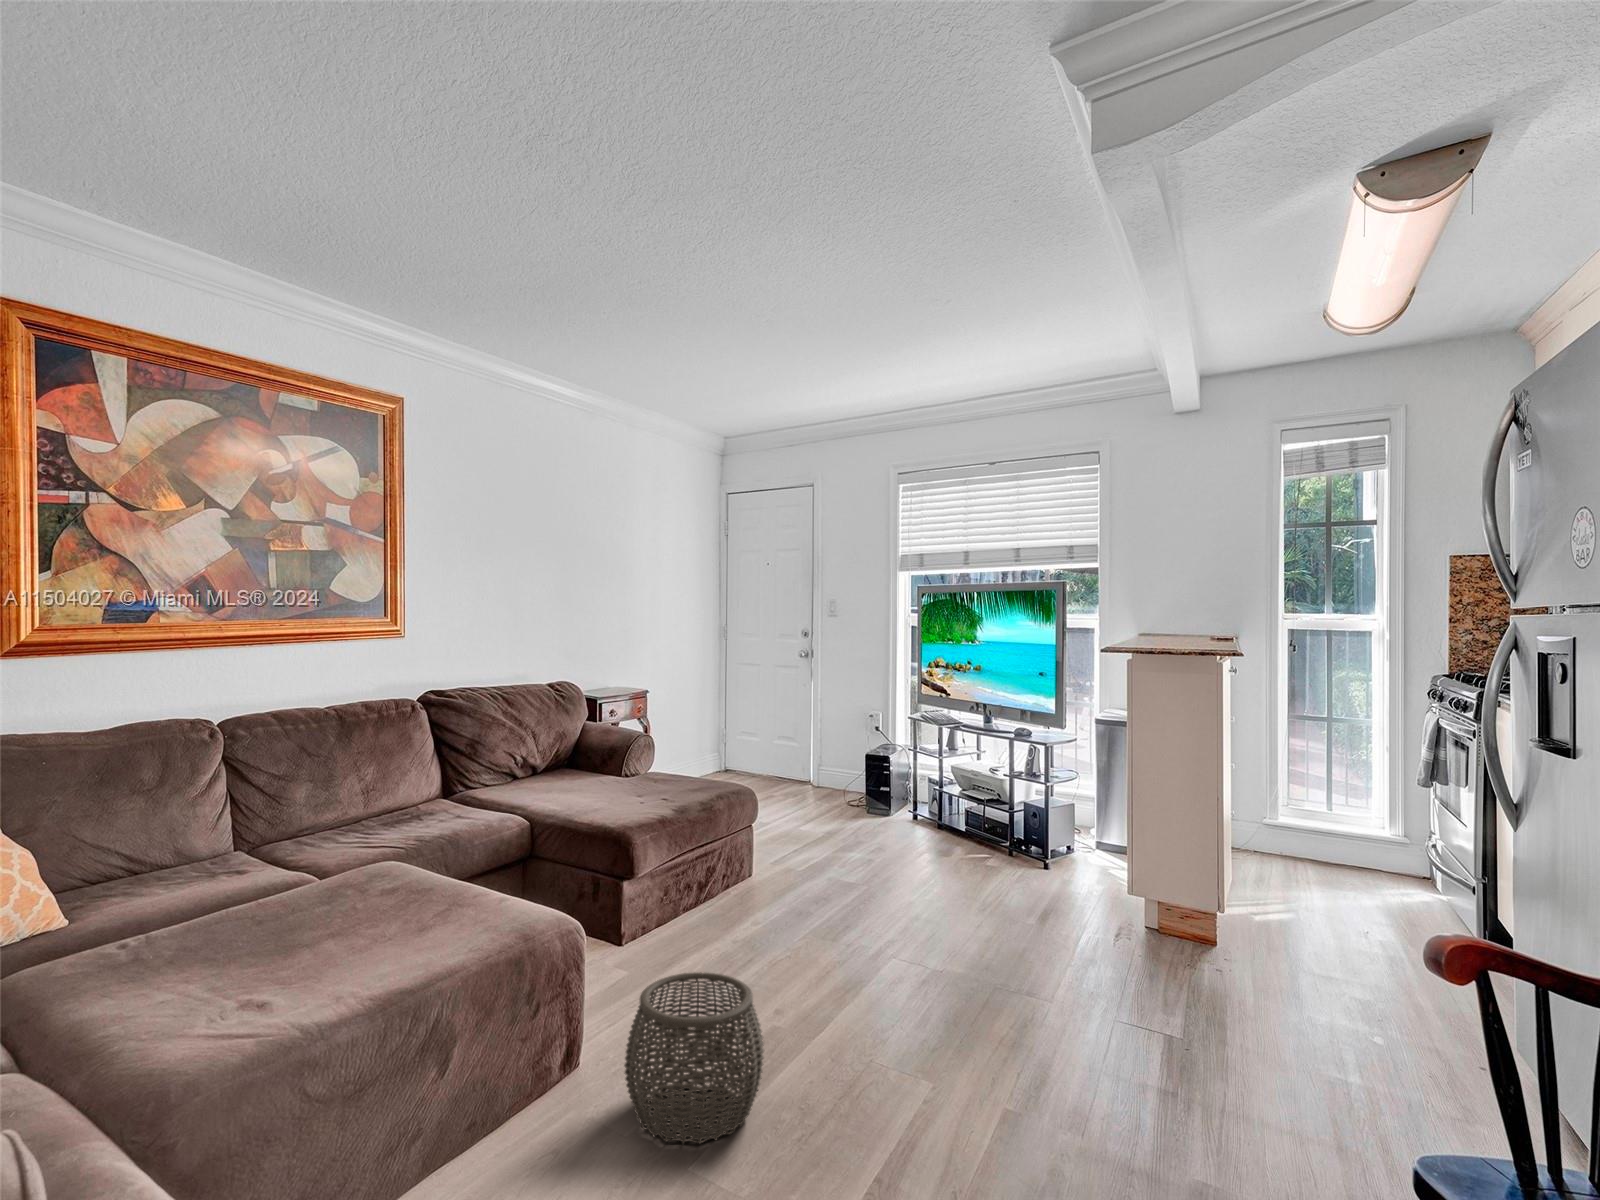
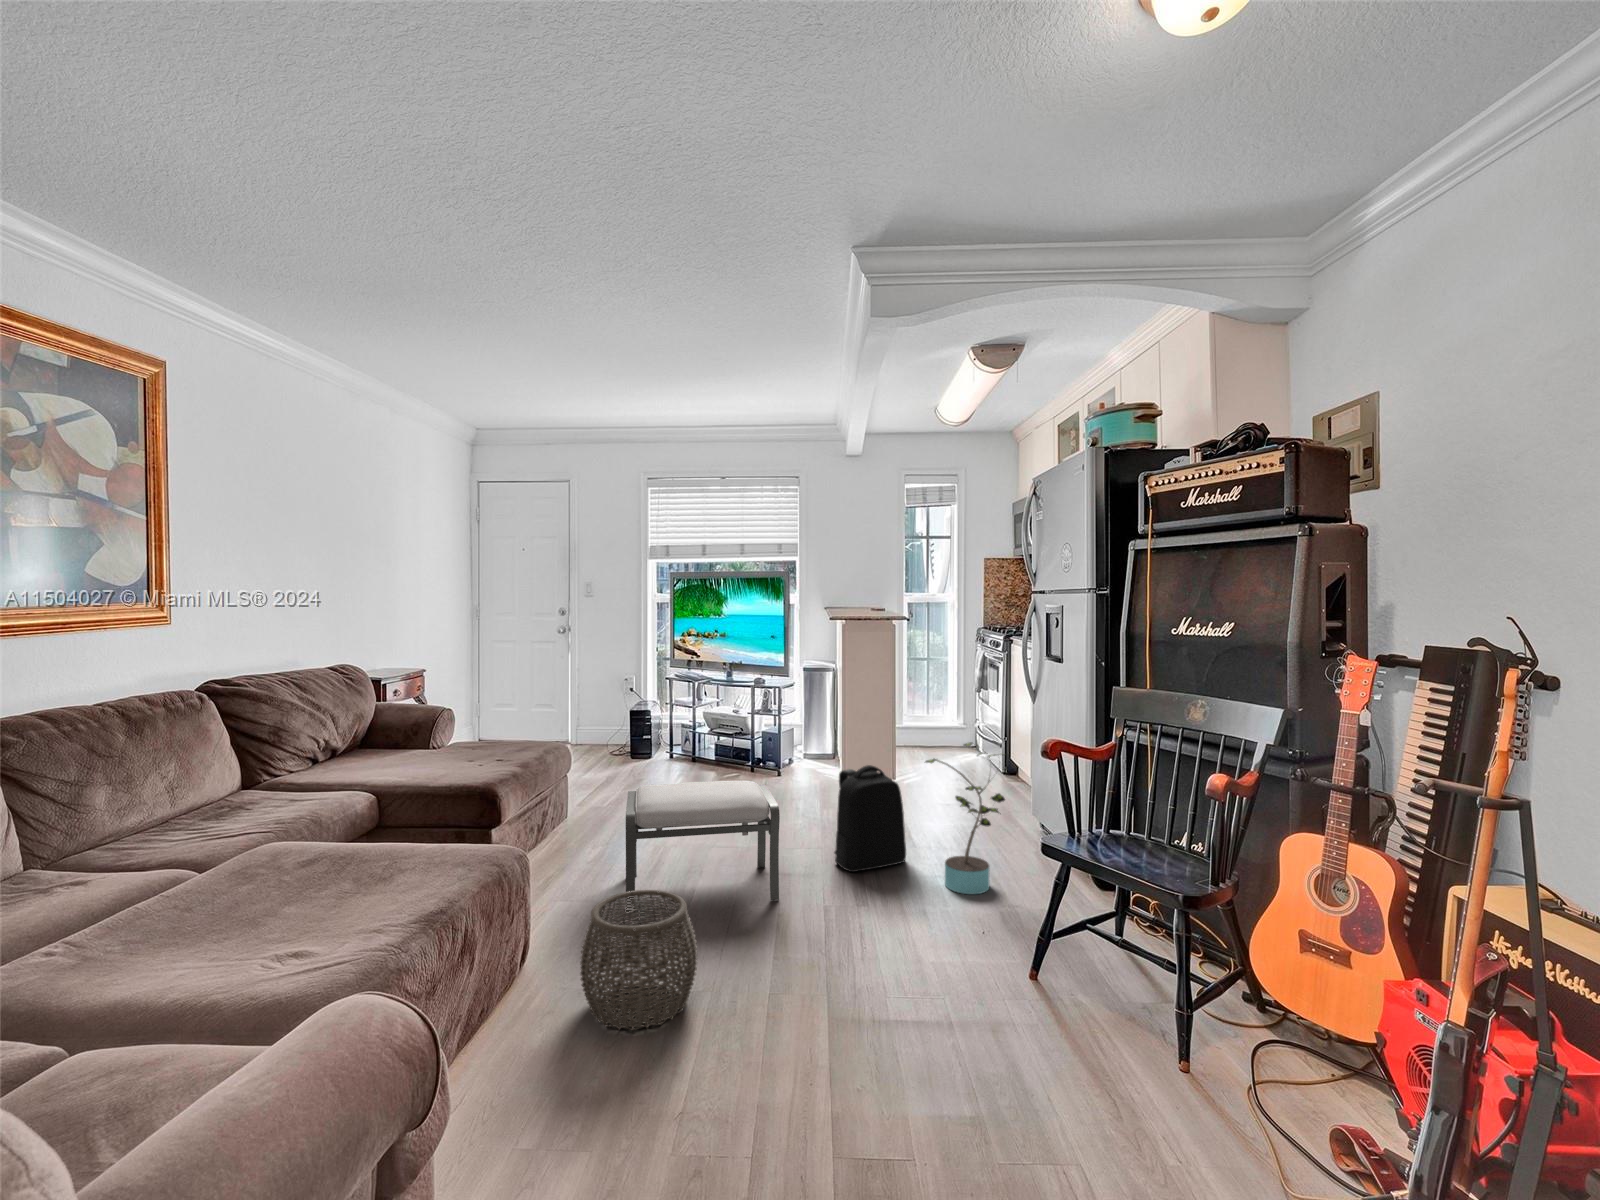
potted plant: none [1154,846,1287,1074] -> present [925,742,1005,894]
ottoman: none [749,847,945,1019] -> present [626,780,780,912]
backpack: none [1036,860,1140,1004] -> present [834,765,906,872]

